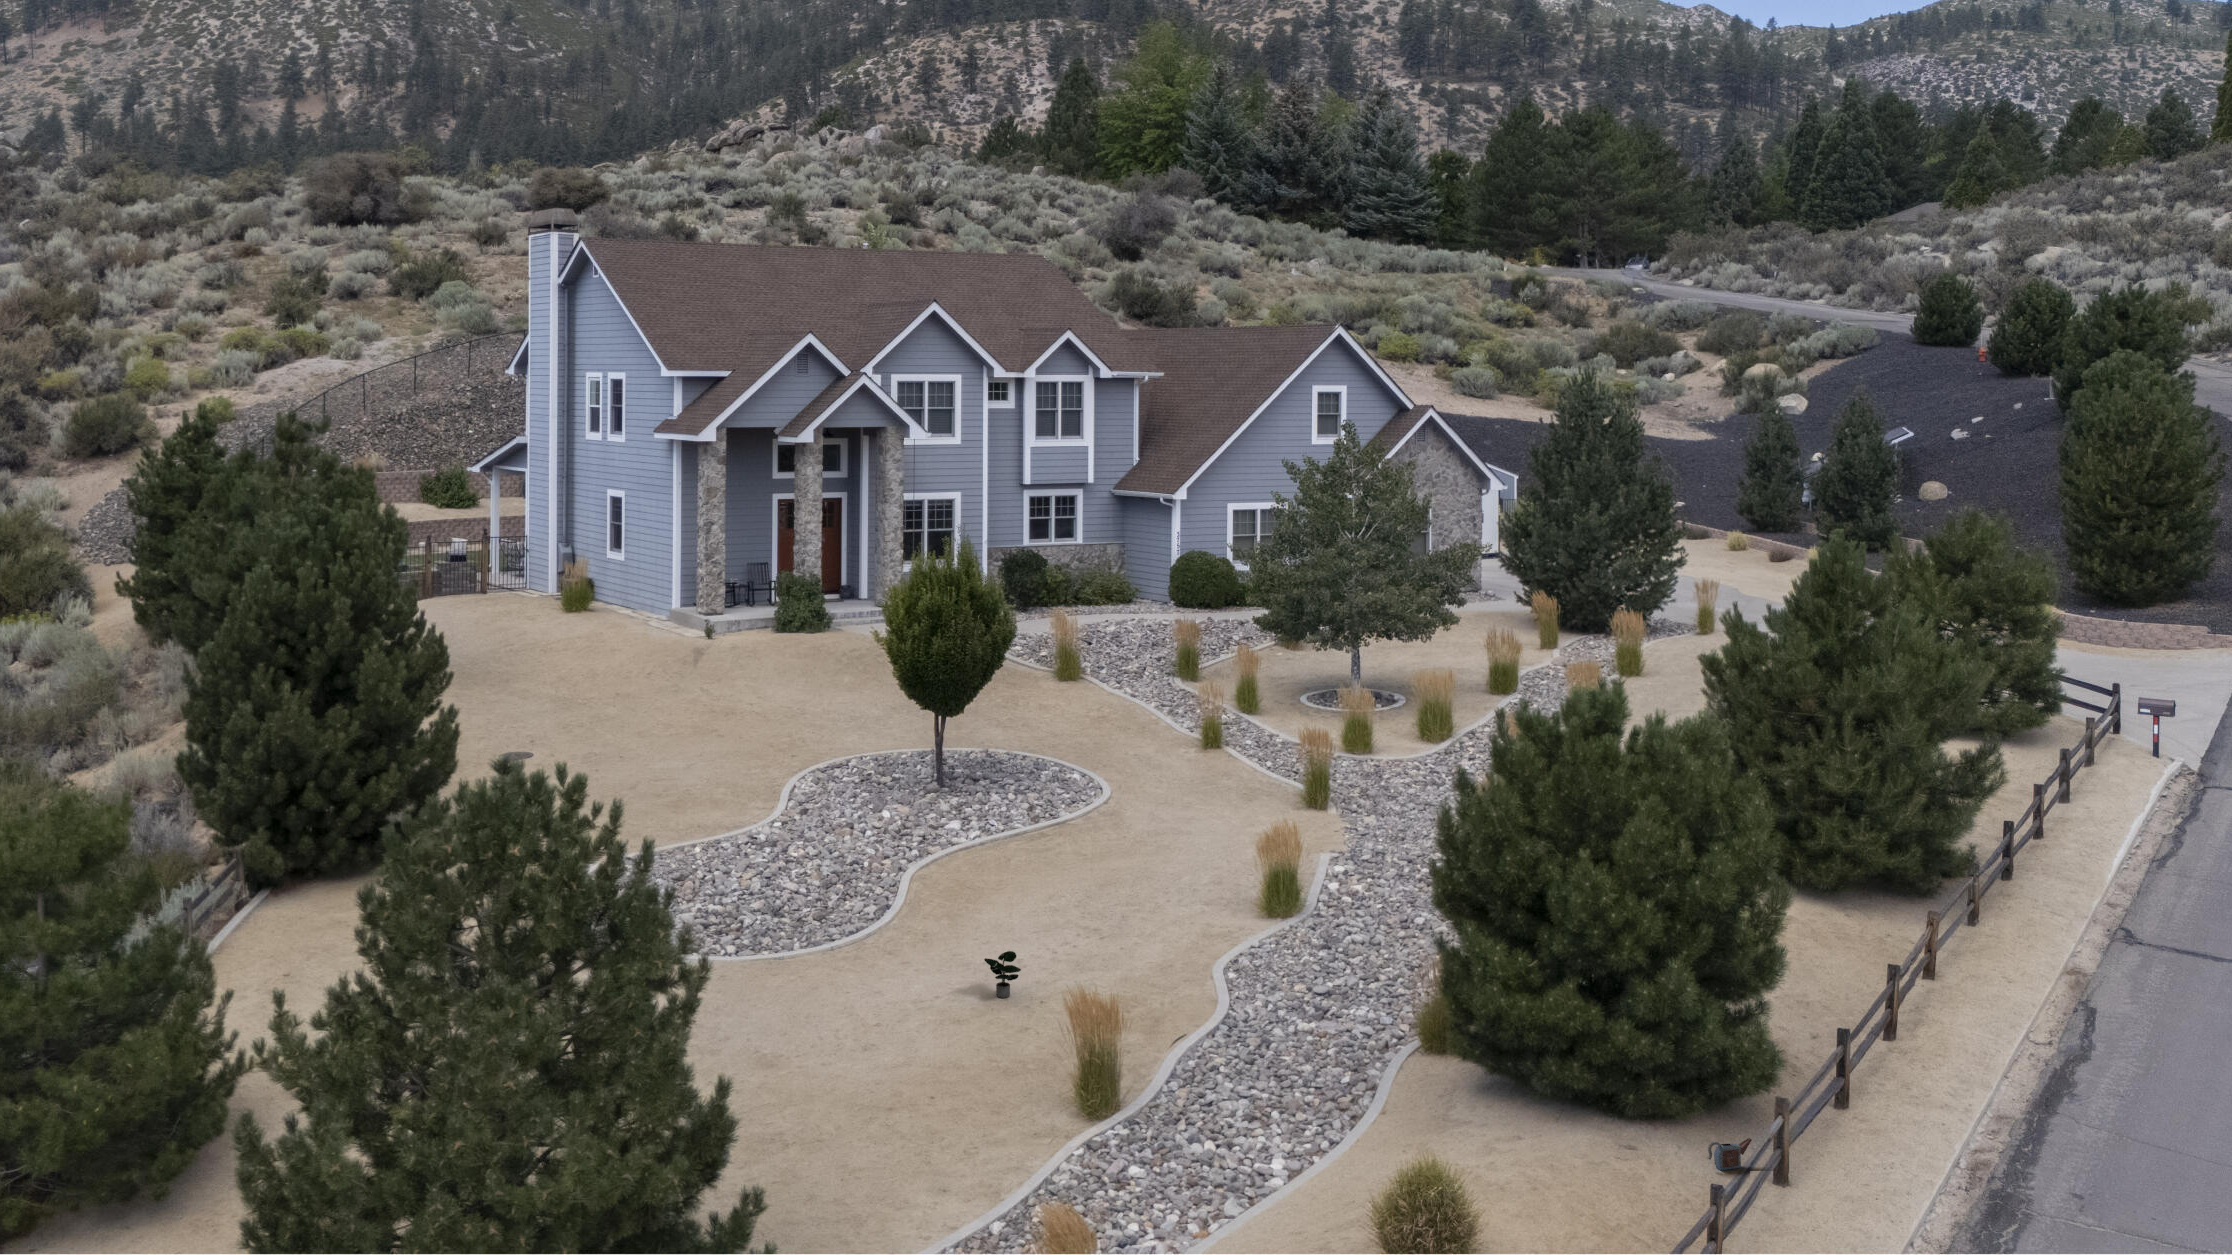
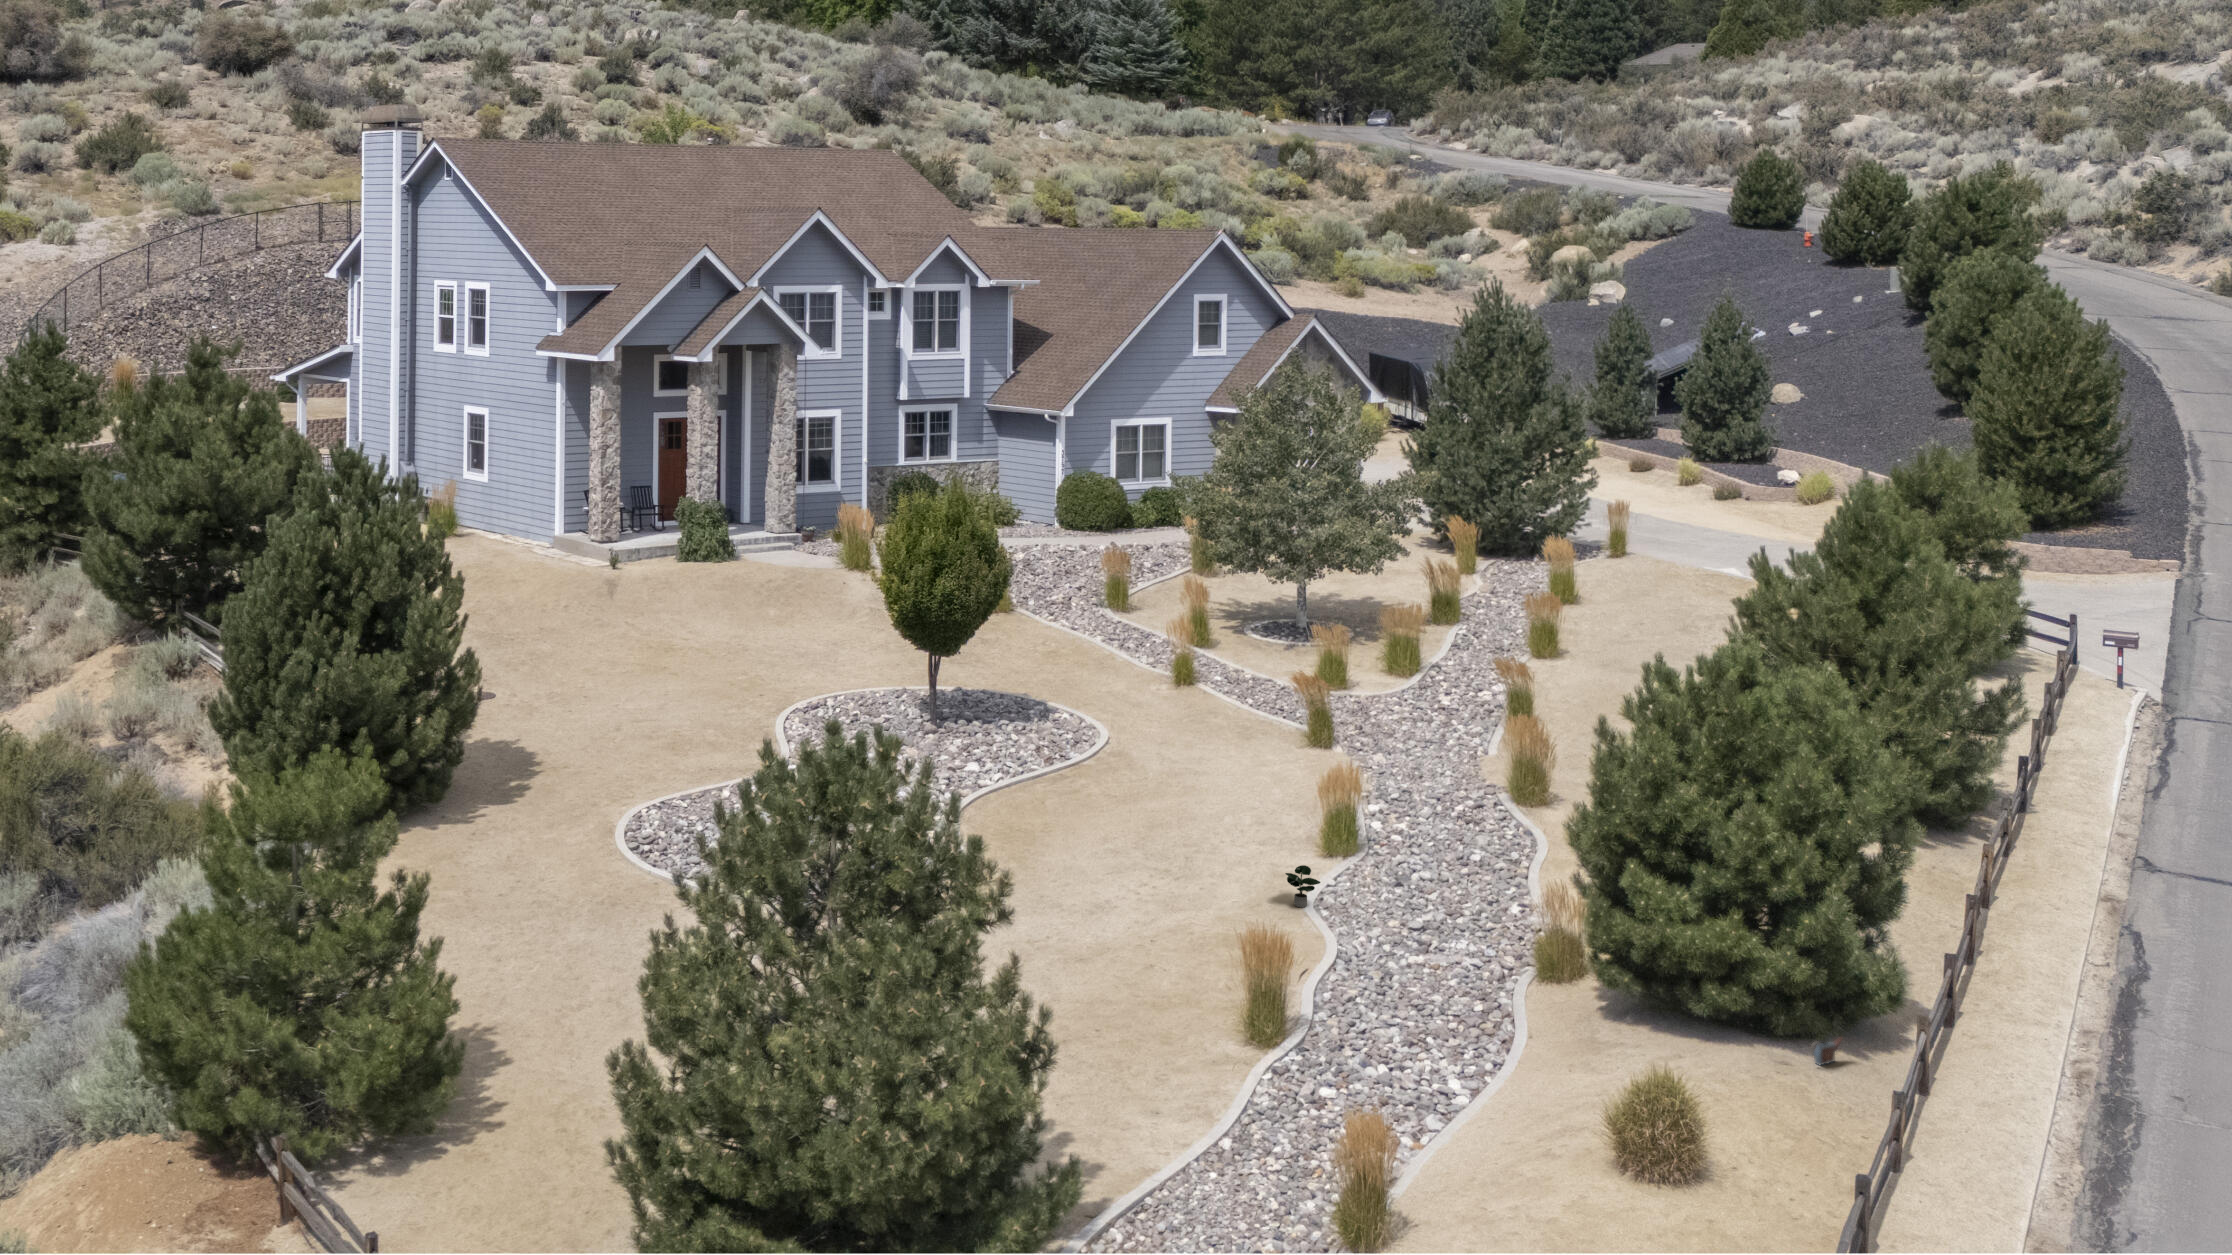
potted plant: present [984,951,1021,998] -> present [1285,865,1320,907]

